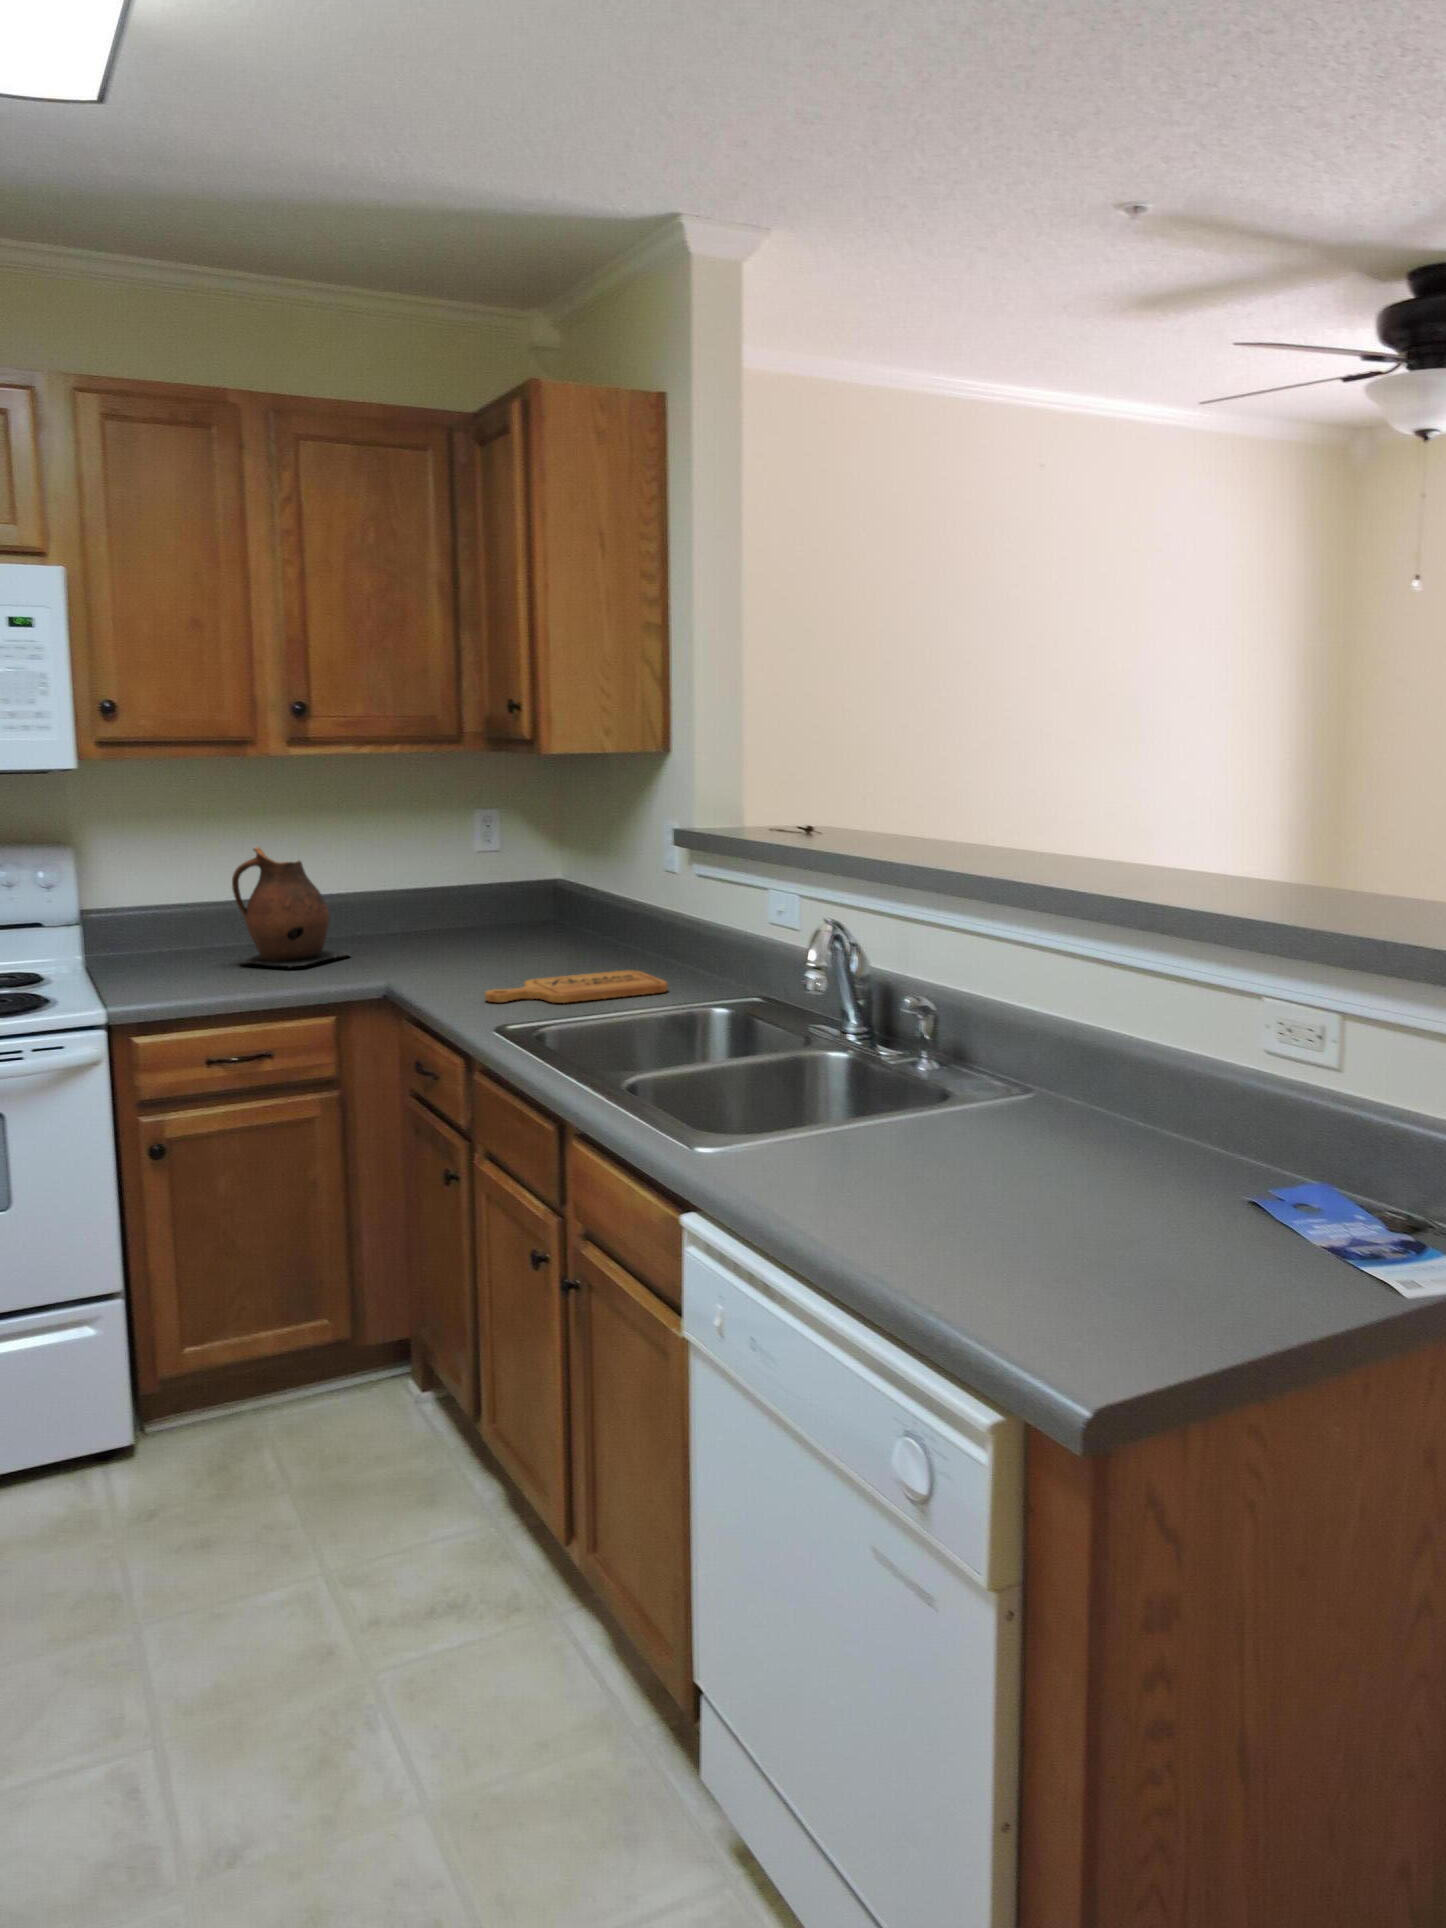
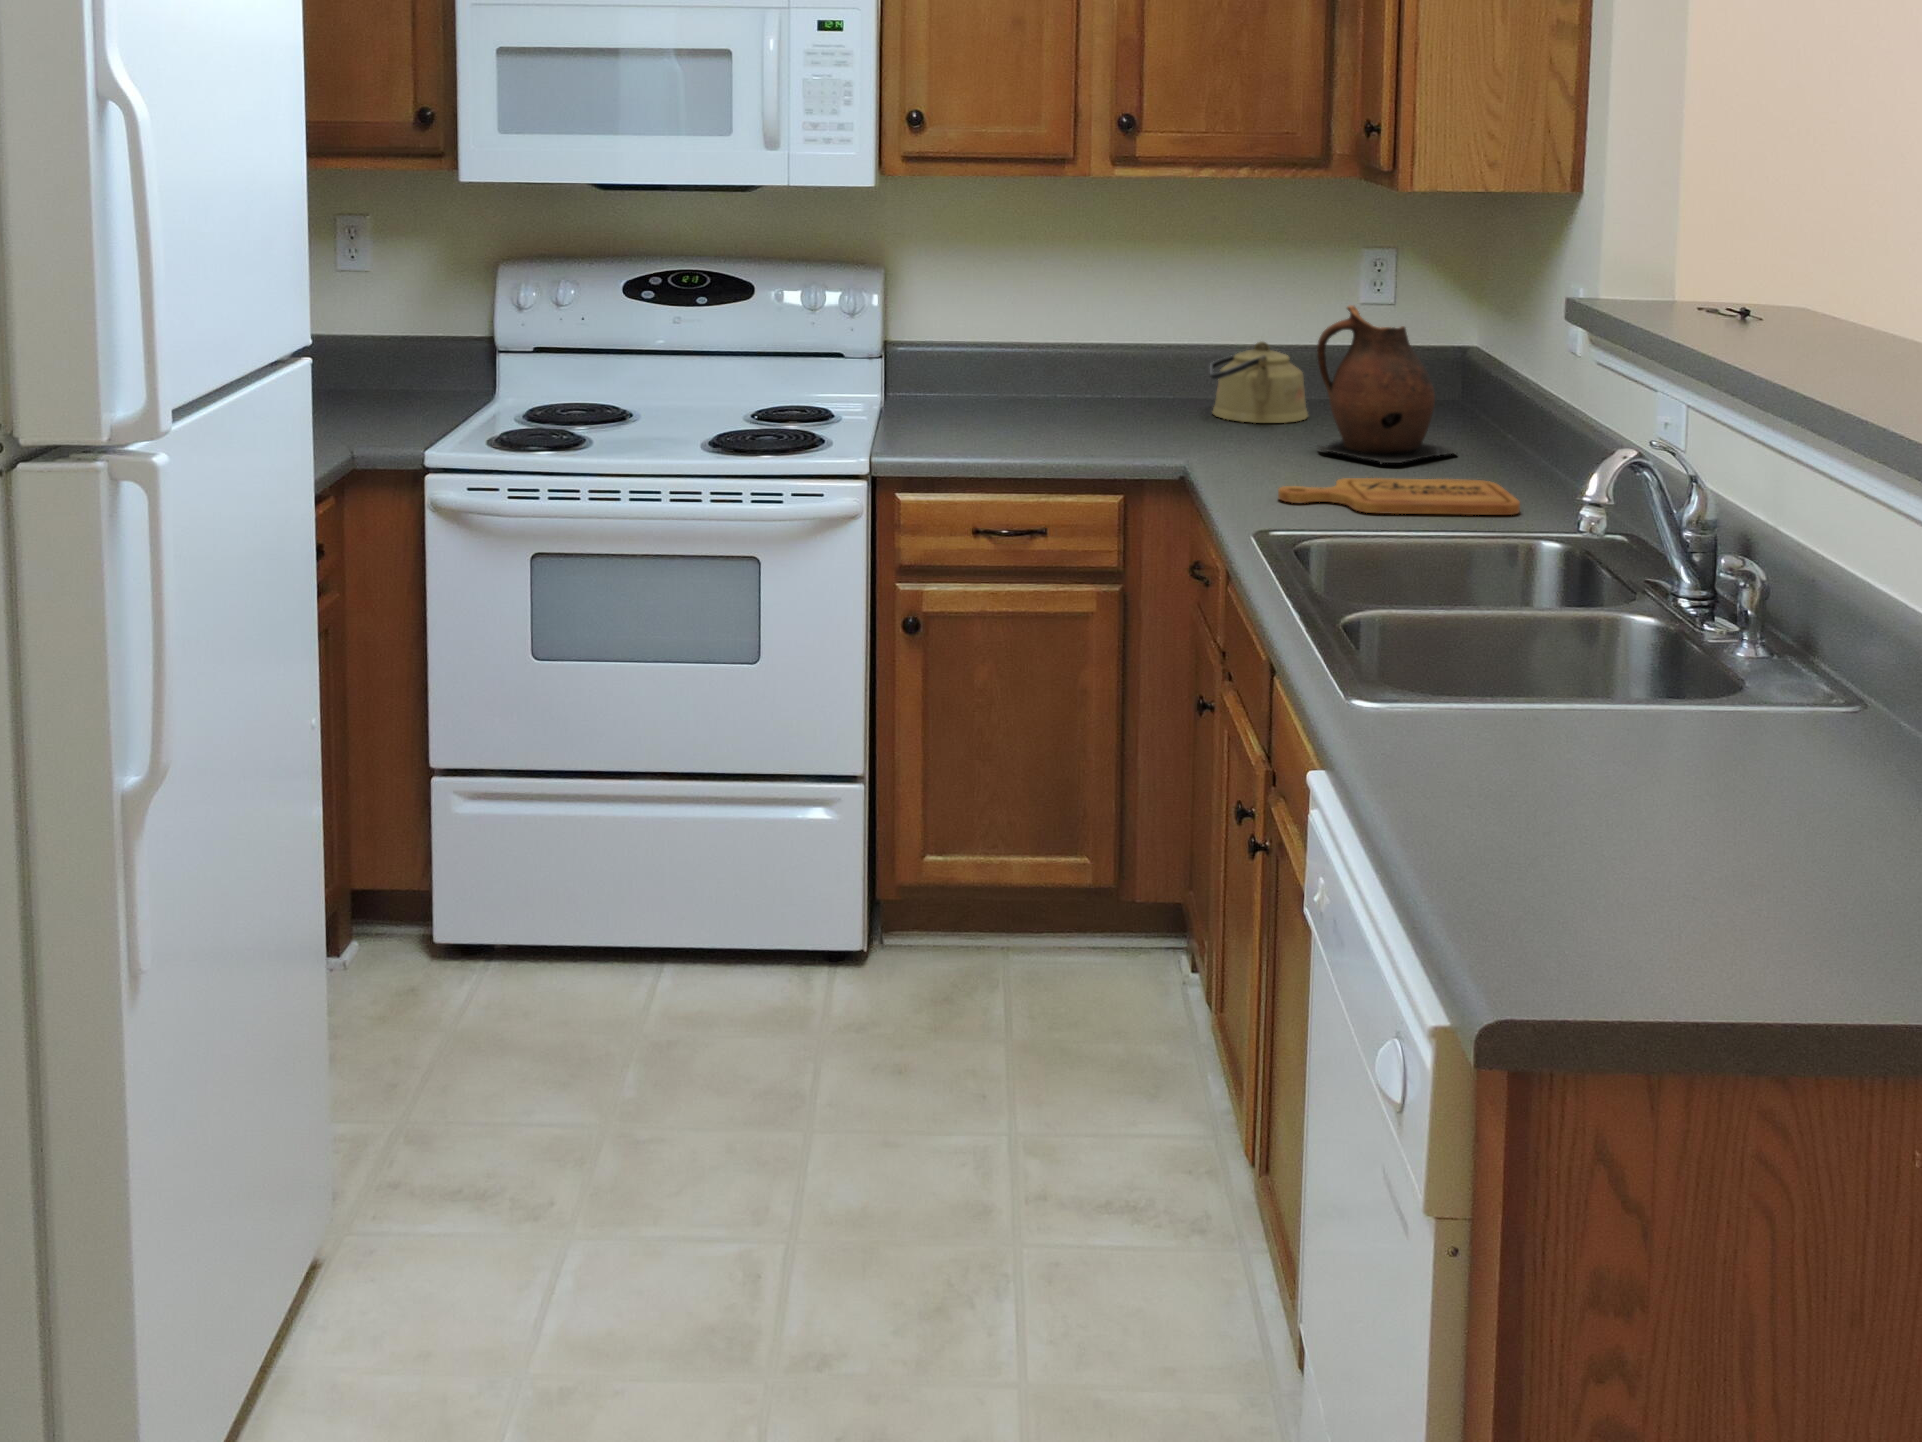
ceramic pitcher: present [232,847,349,968] -> present [1317,305,1456,464]
kettle: none [377,883,462,948] -> present [1210,342,1308,423]

